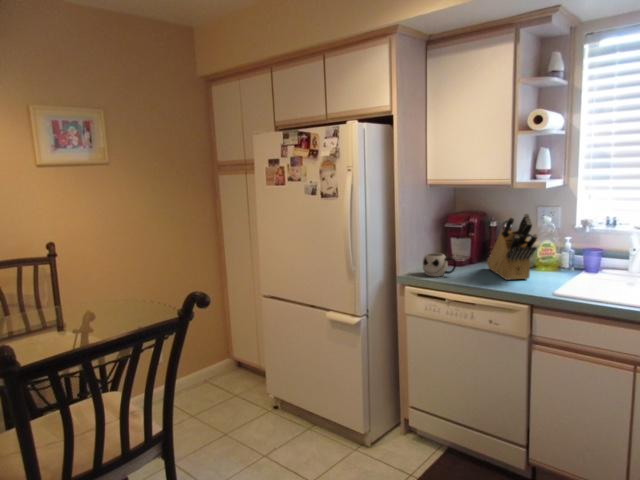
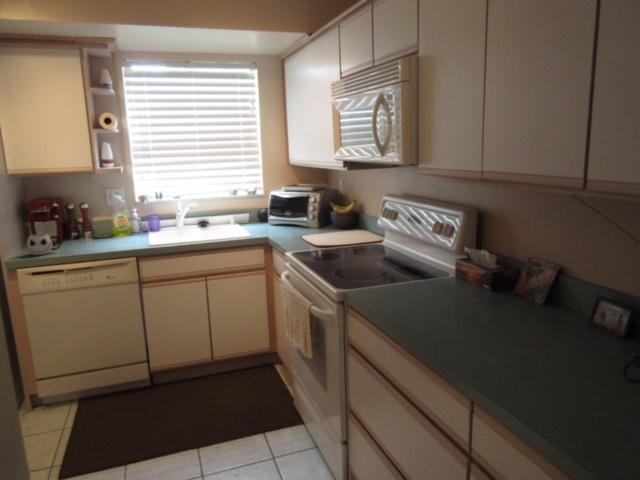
knife block: present [487,214,537,280] -> none [79,191,127,245]

